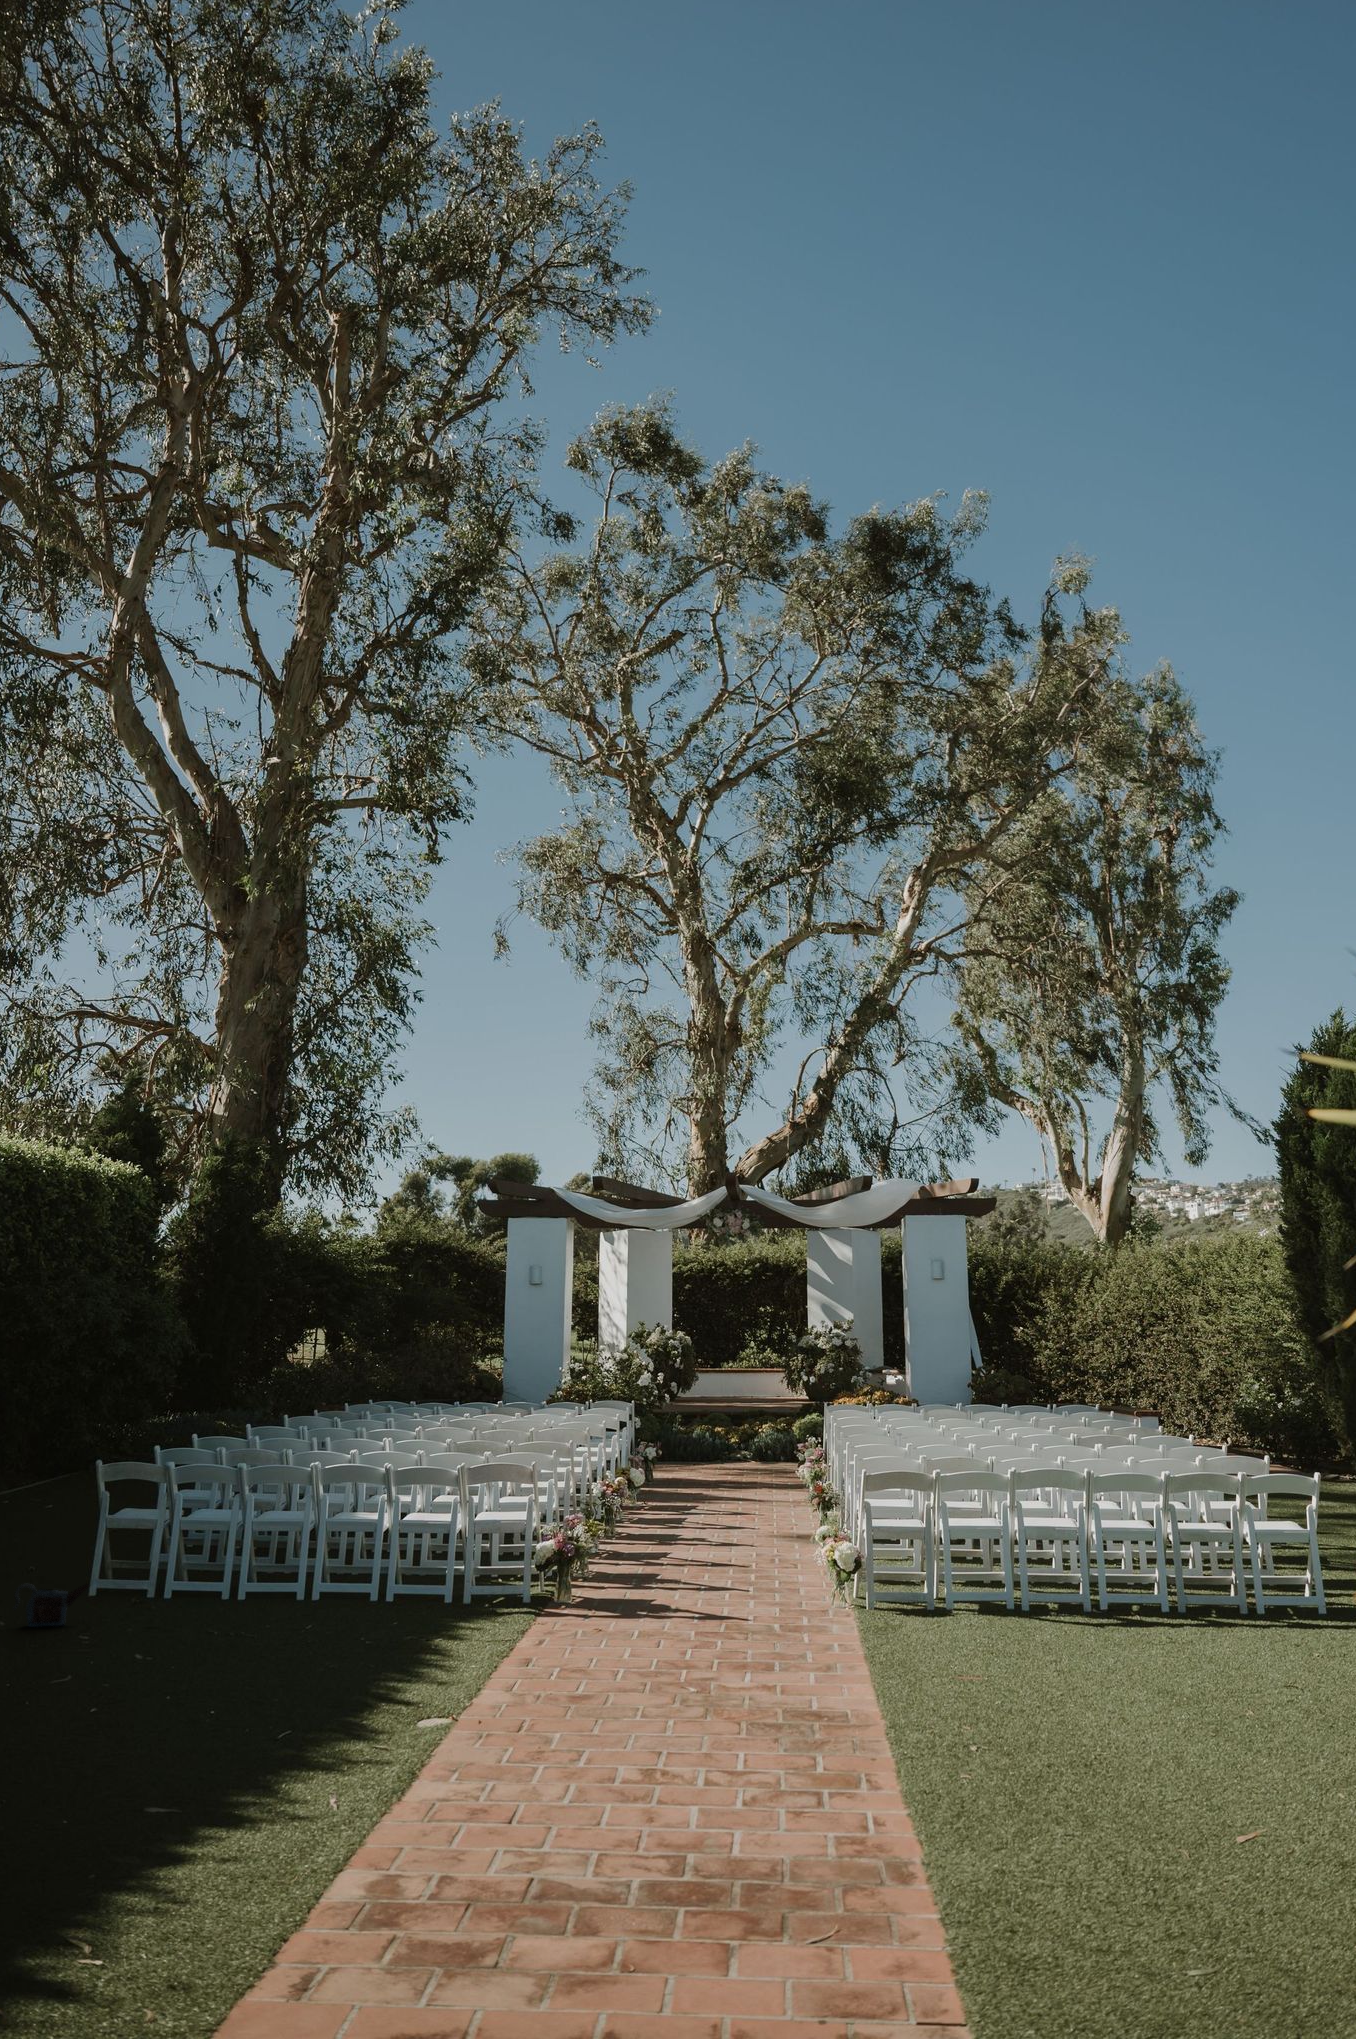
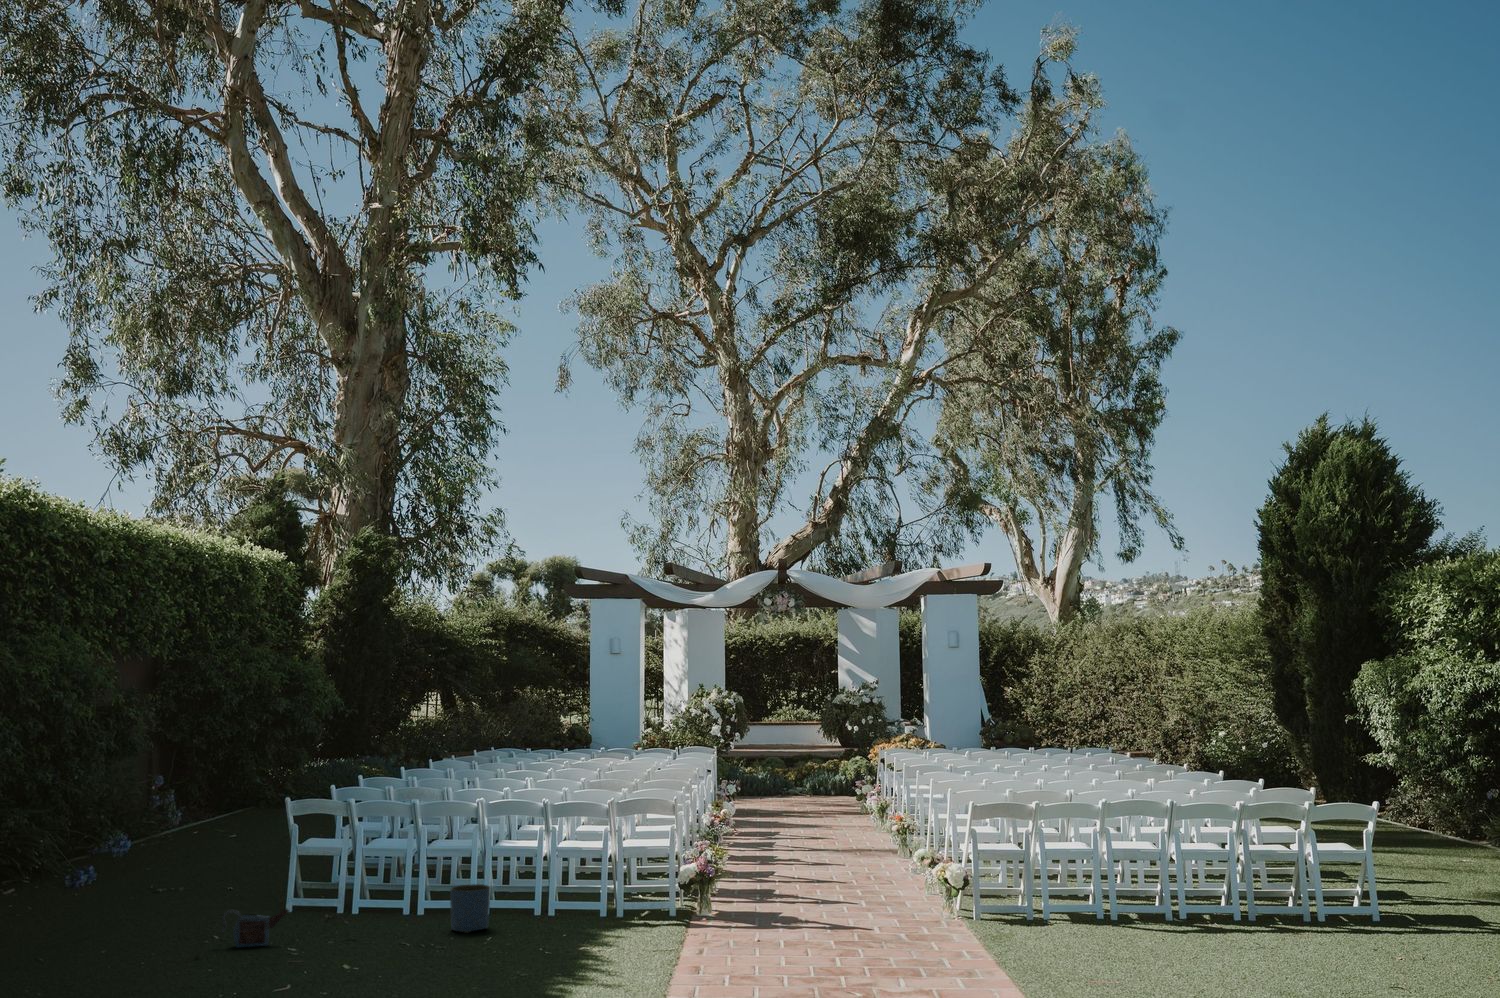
planter: none [271,1559,317,1615] -> present [450,884,491,933]

